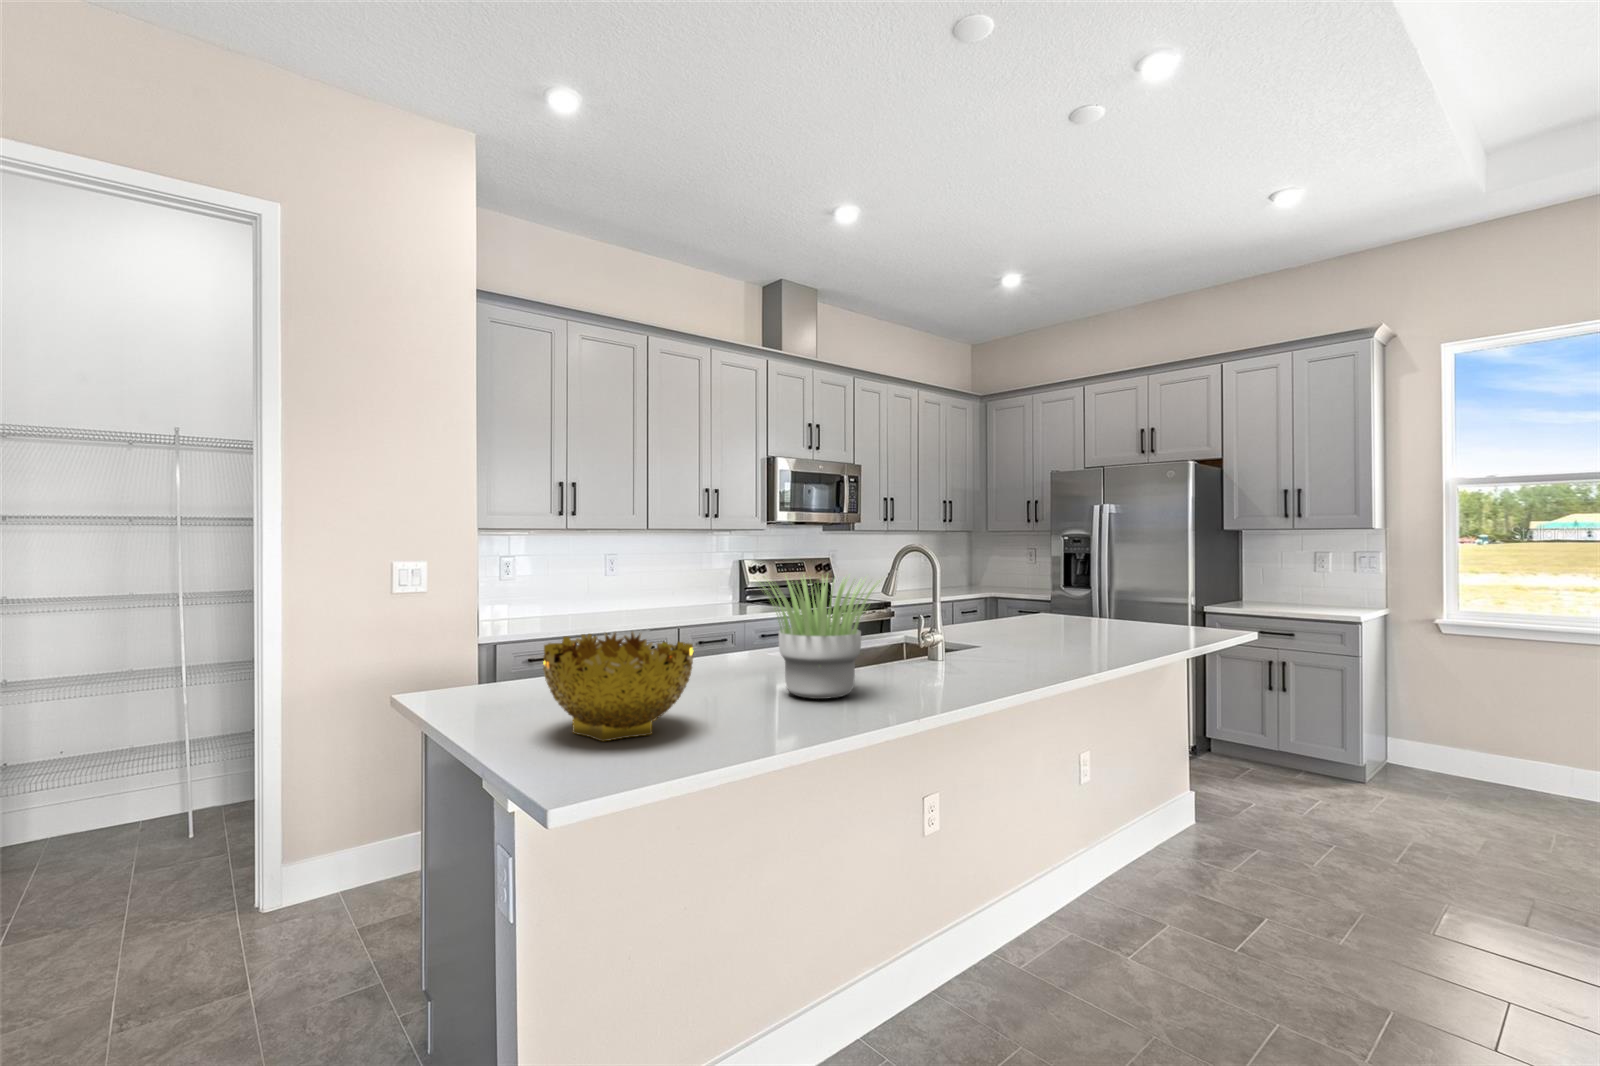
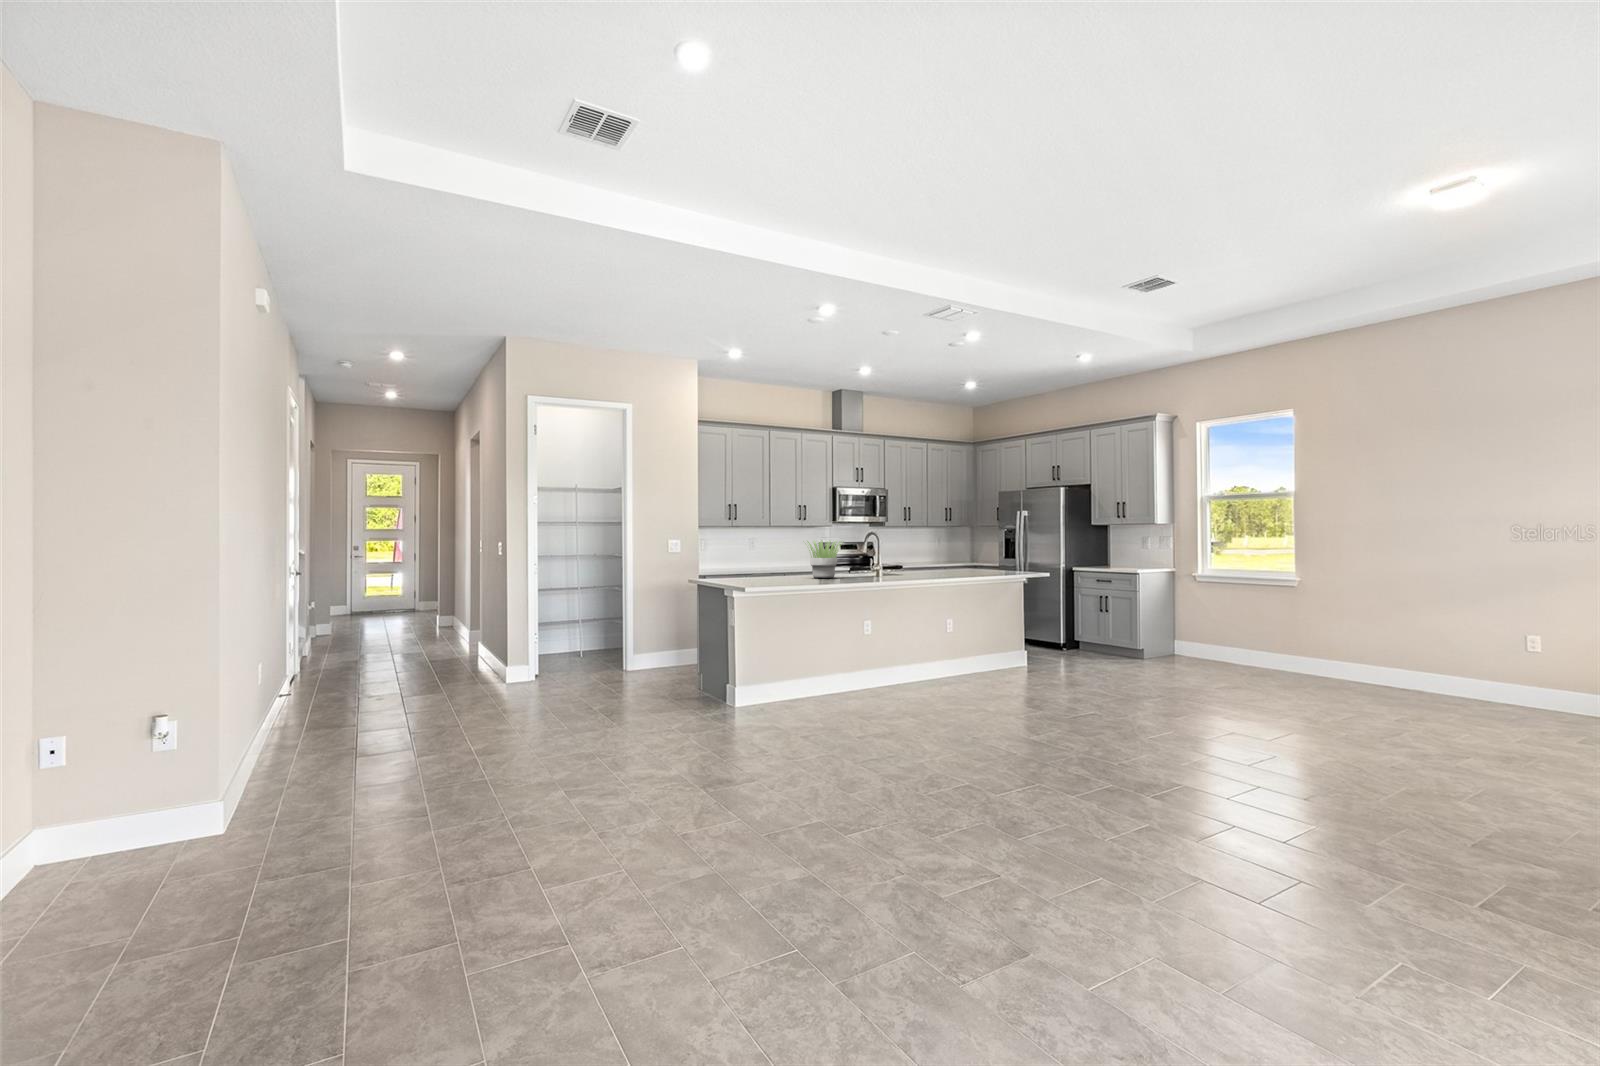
decorative bowl: present [543,632,694,741] -> none [741,555,781,581]

